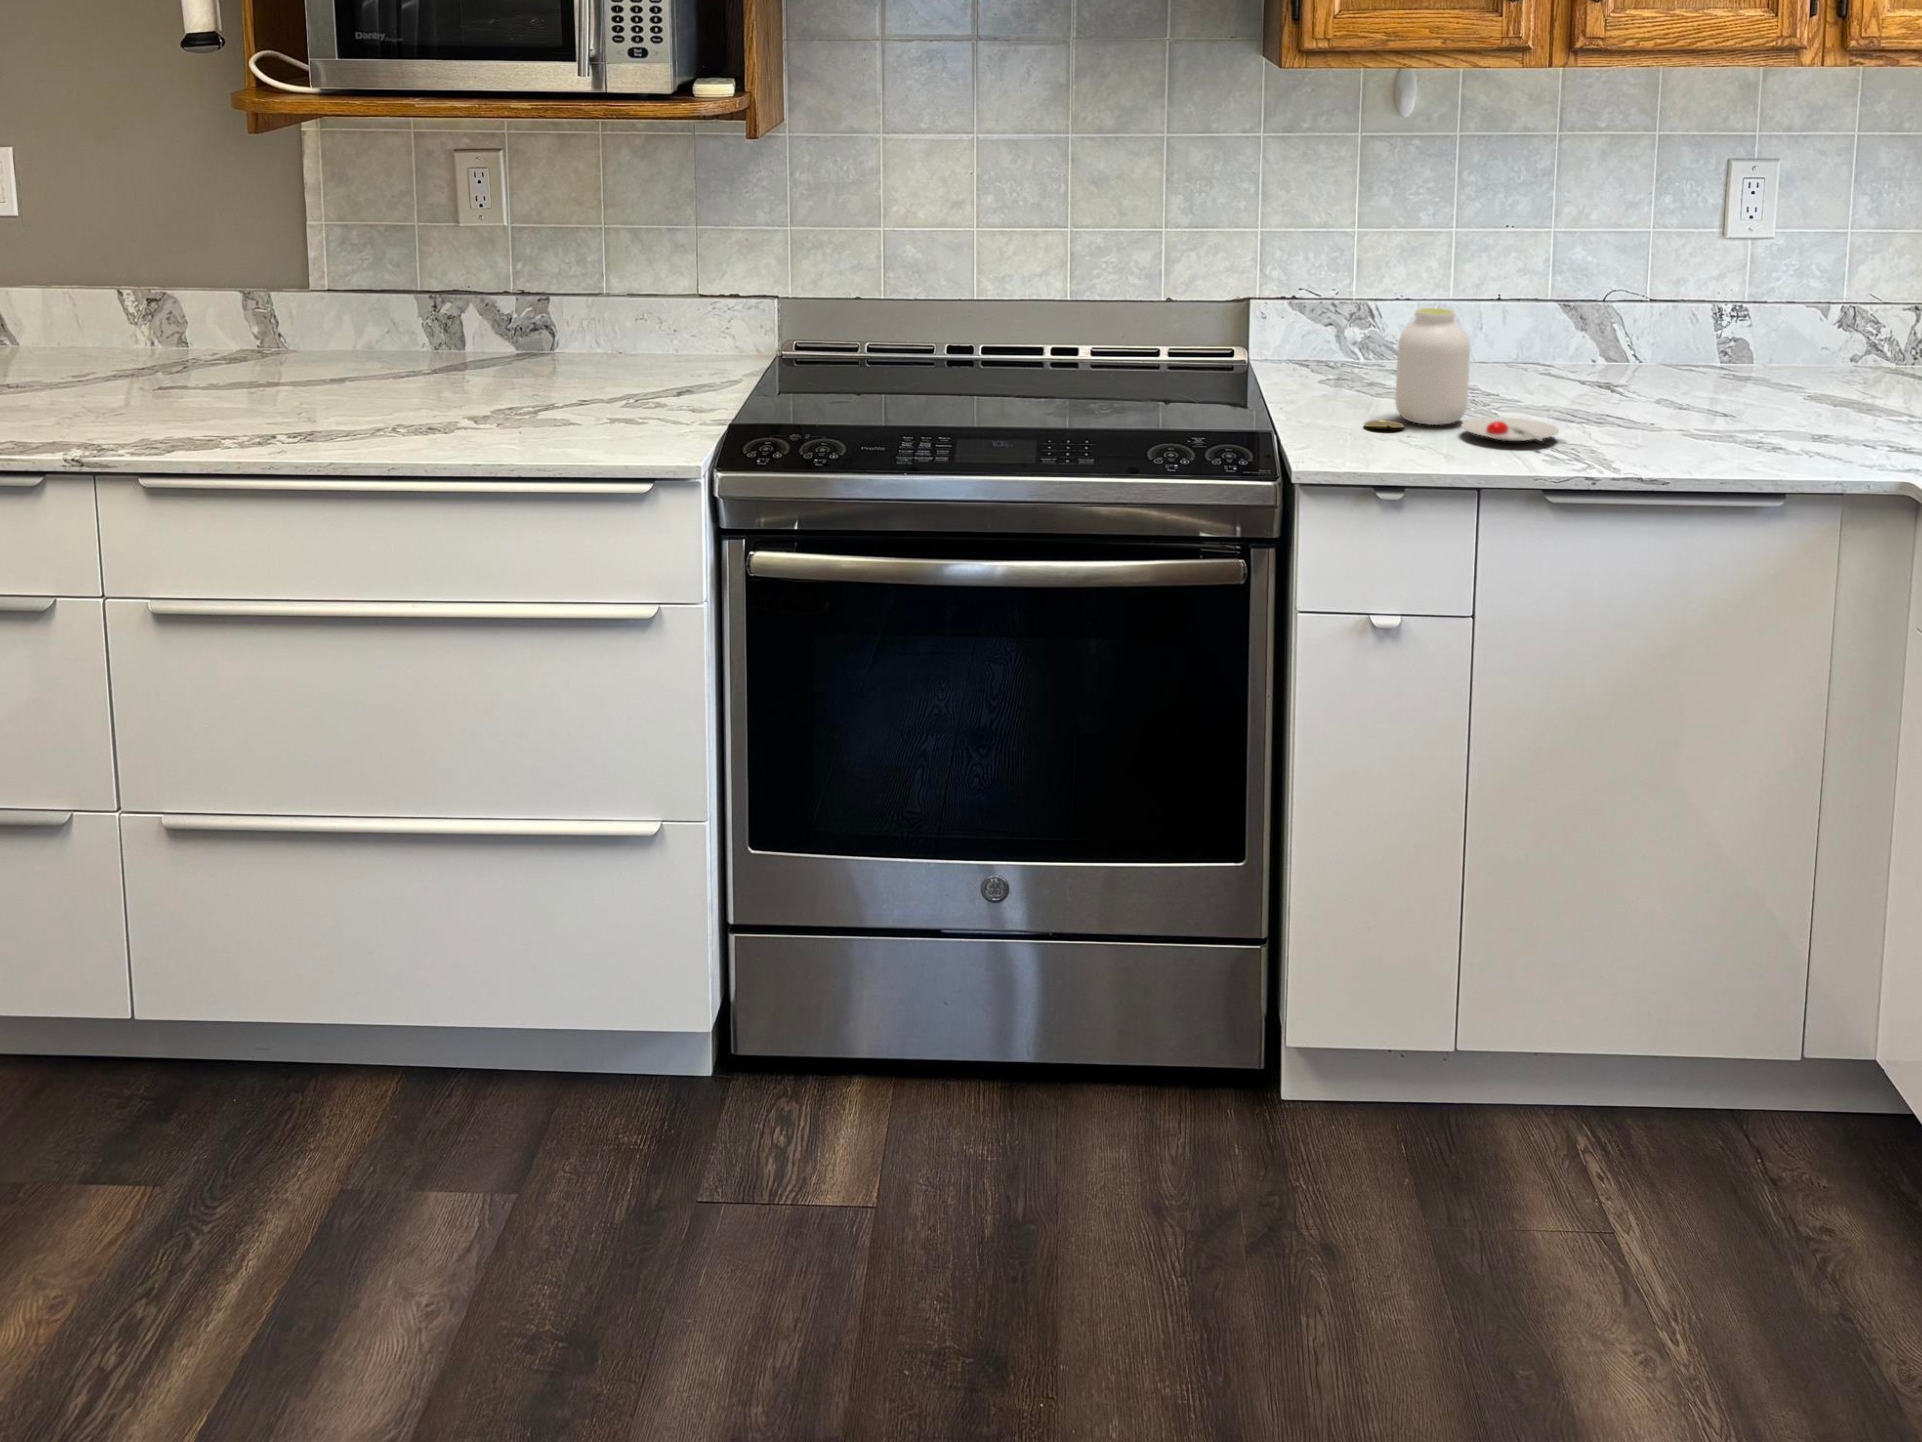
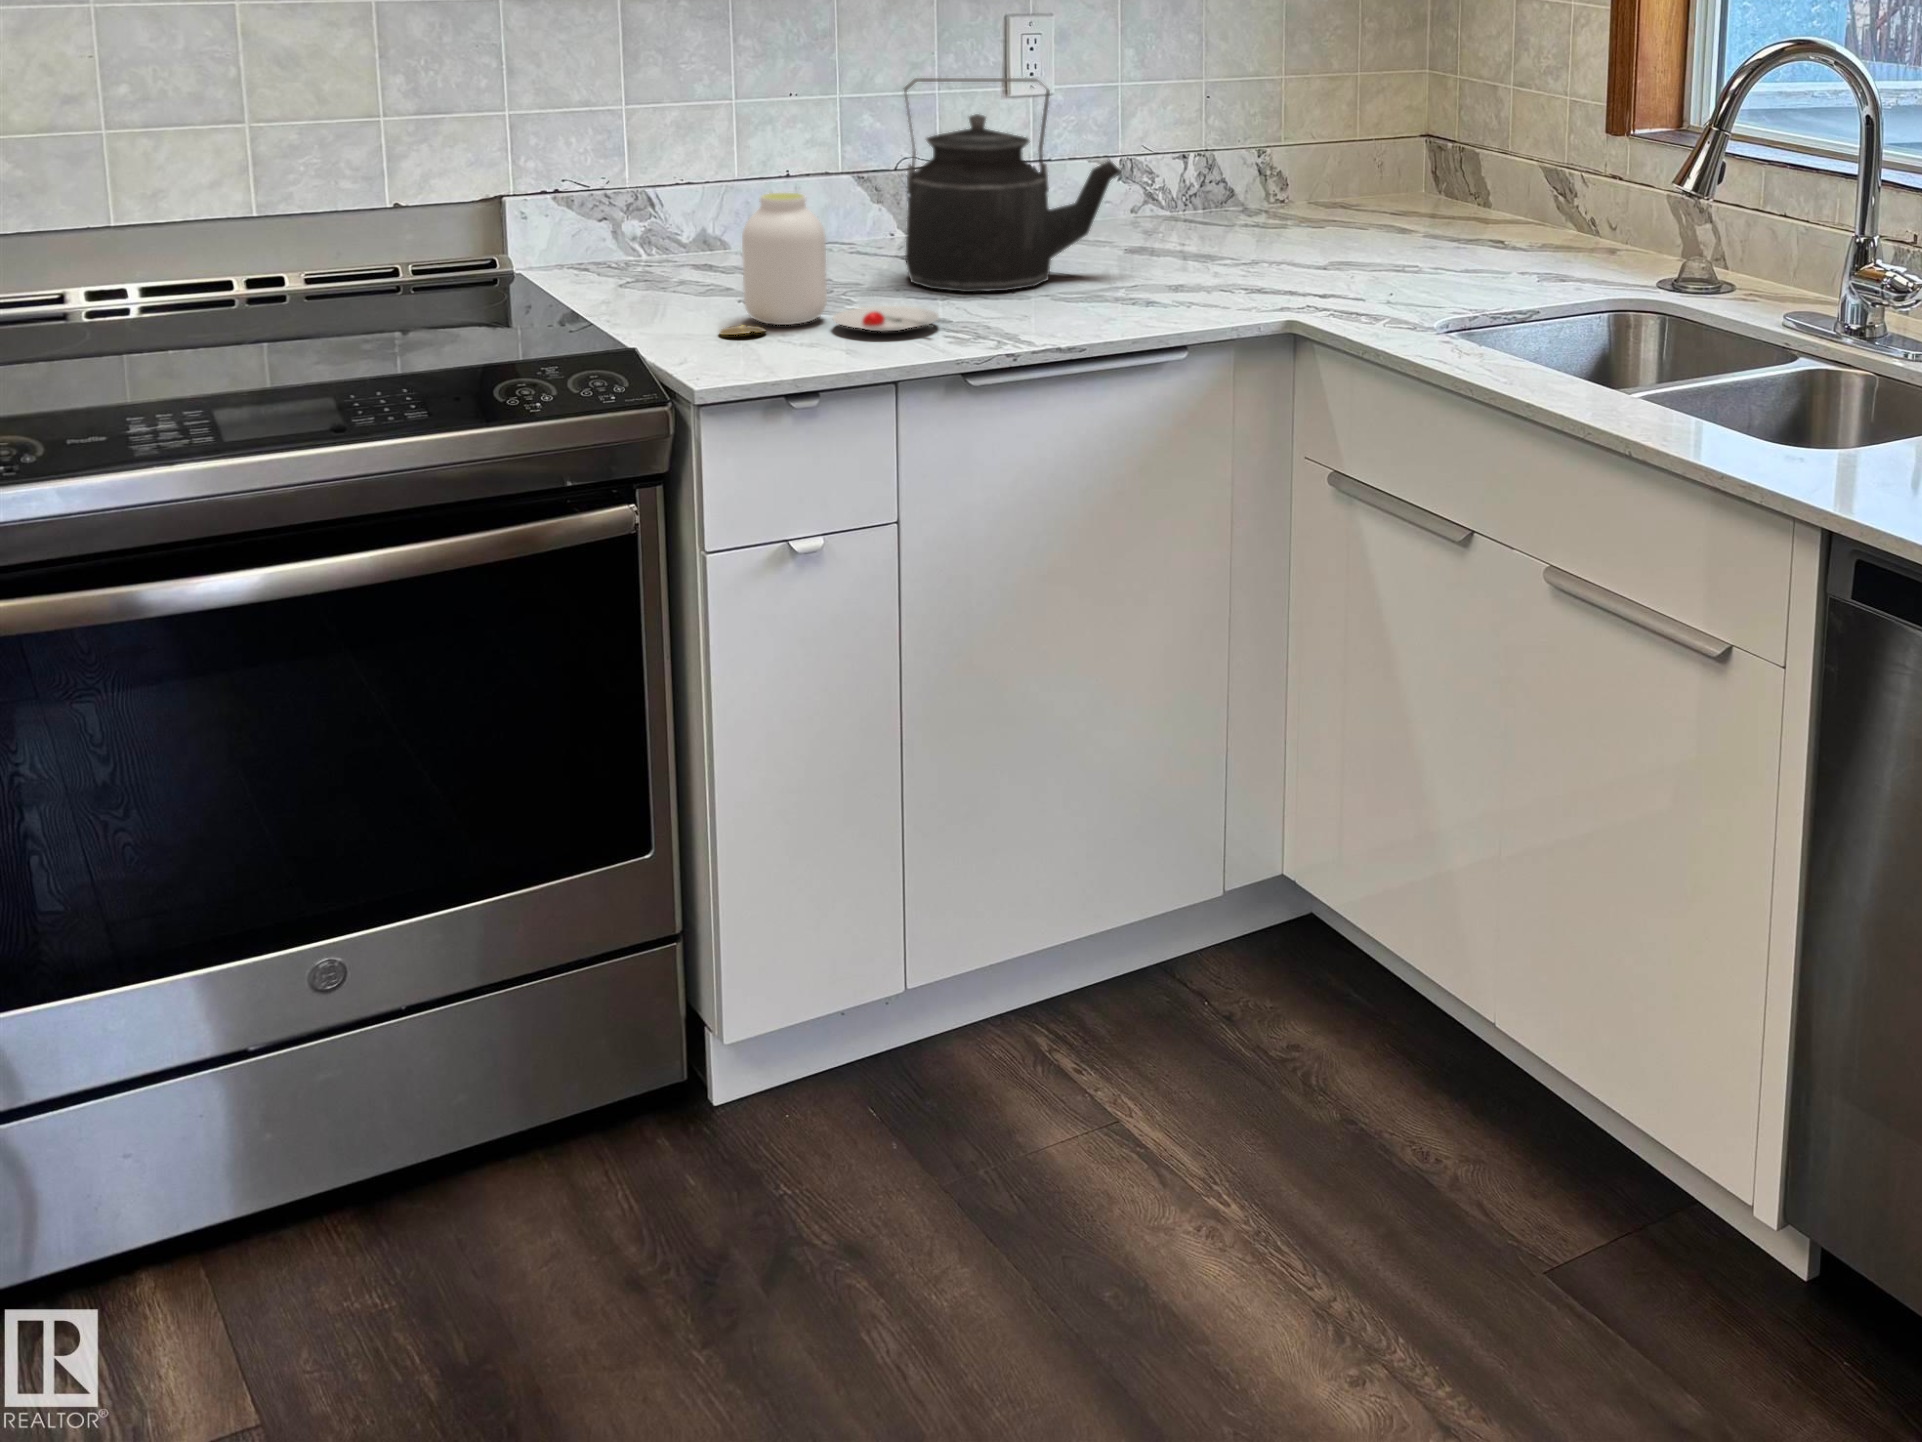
kettle: none [1568,214,1790,418] -> present [904,78,1121,292]

